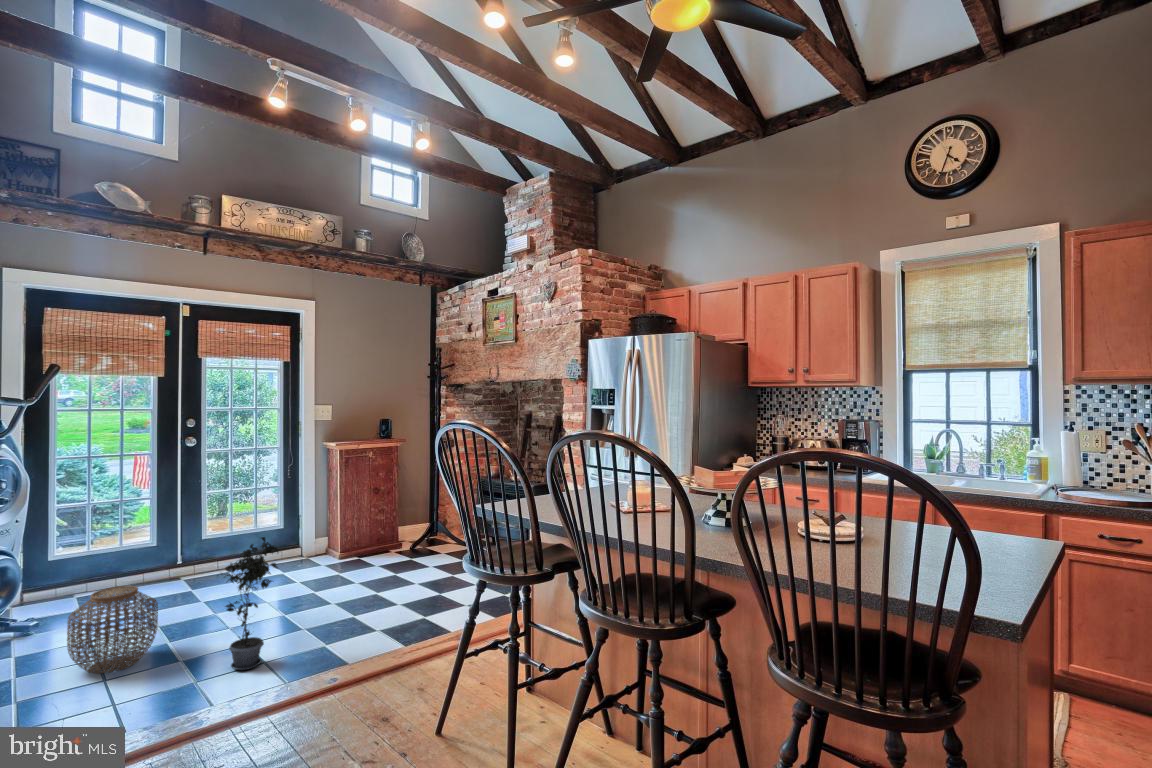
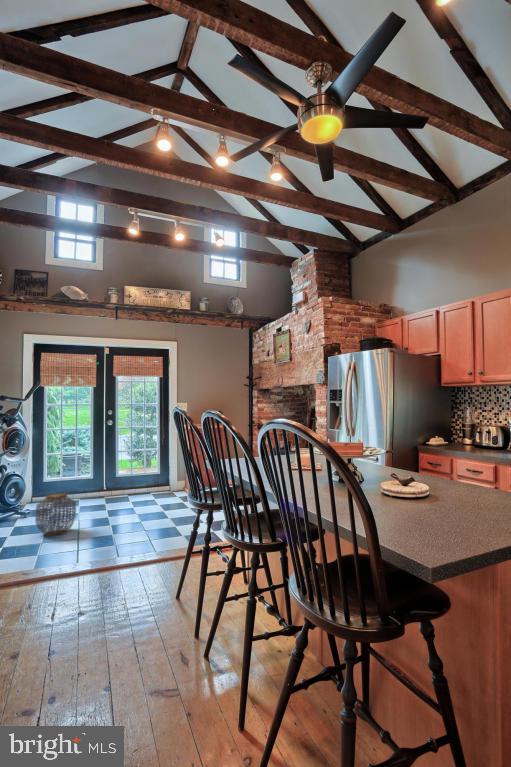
potted plant: present [222,537,278,670] -> none [97,472,128,543]

